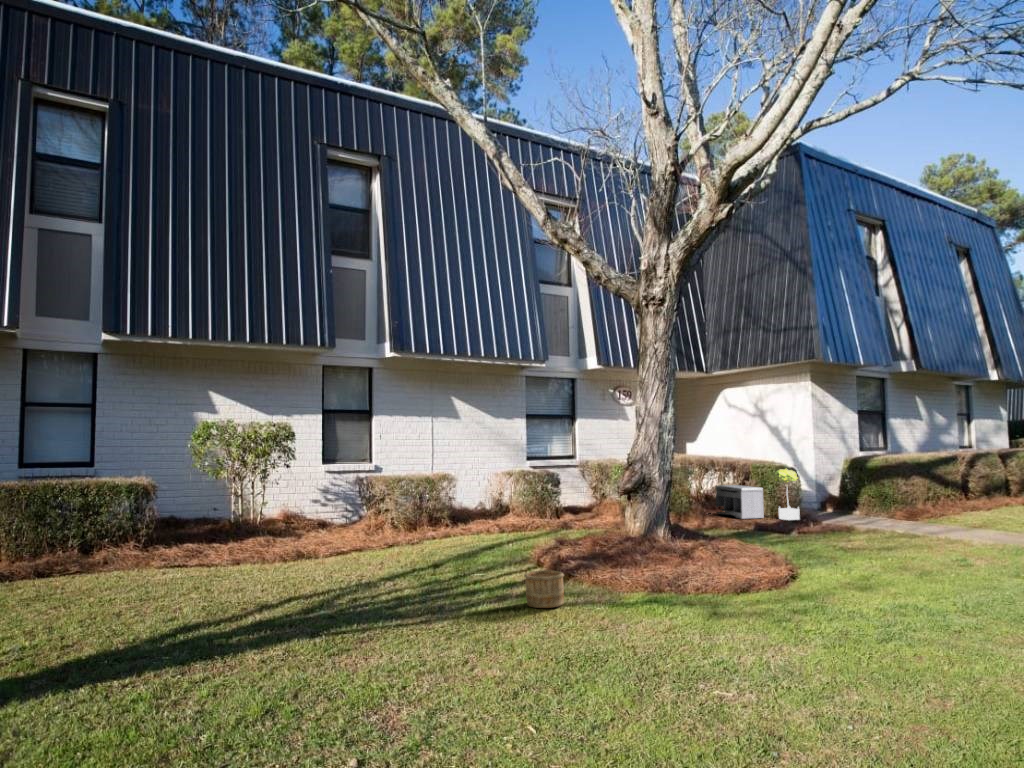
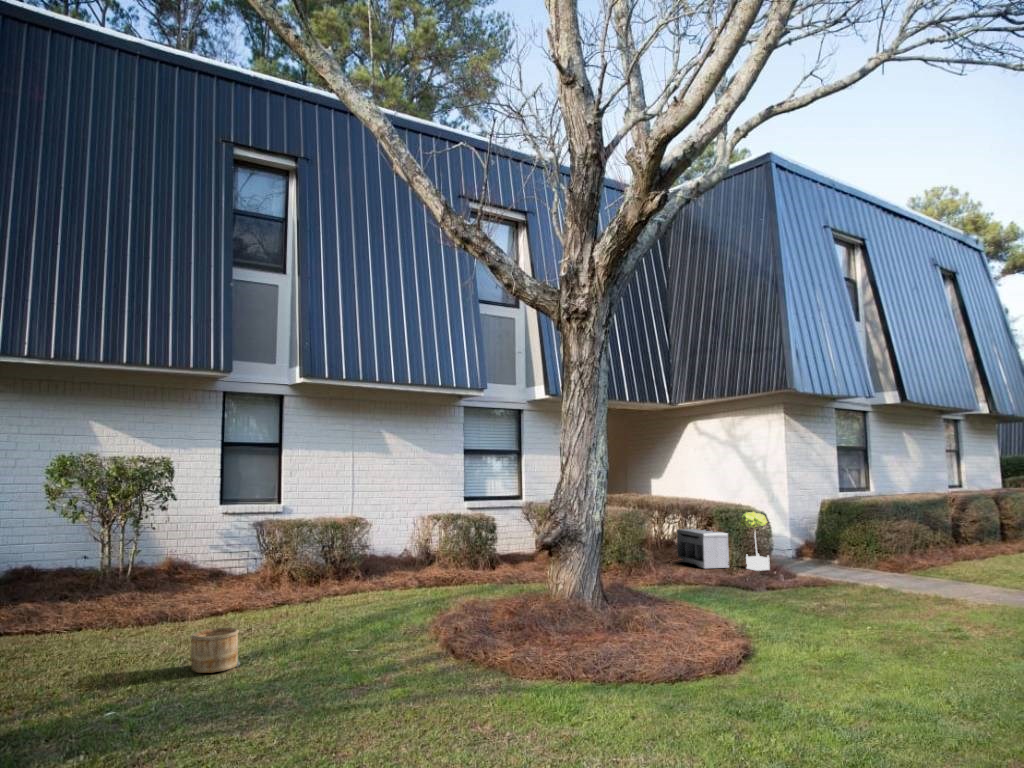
wooden bucket: present [524,570,564,608] -> present [190,627,239,673]

